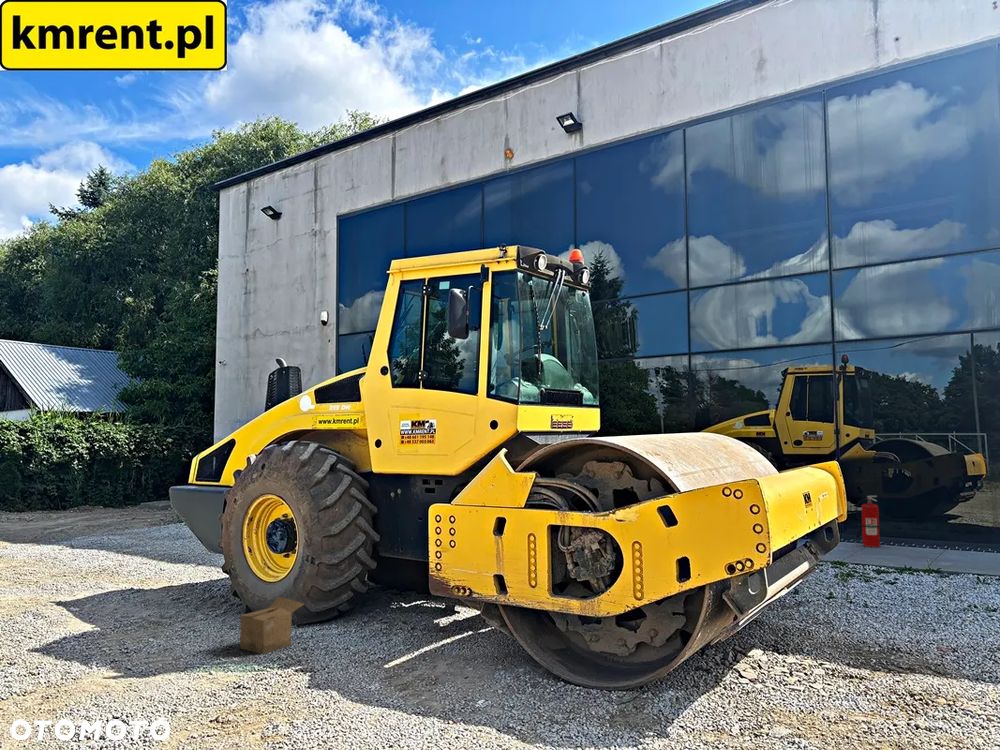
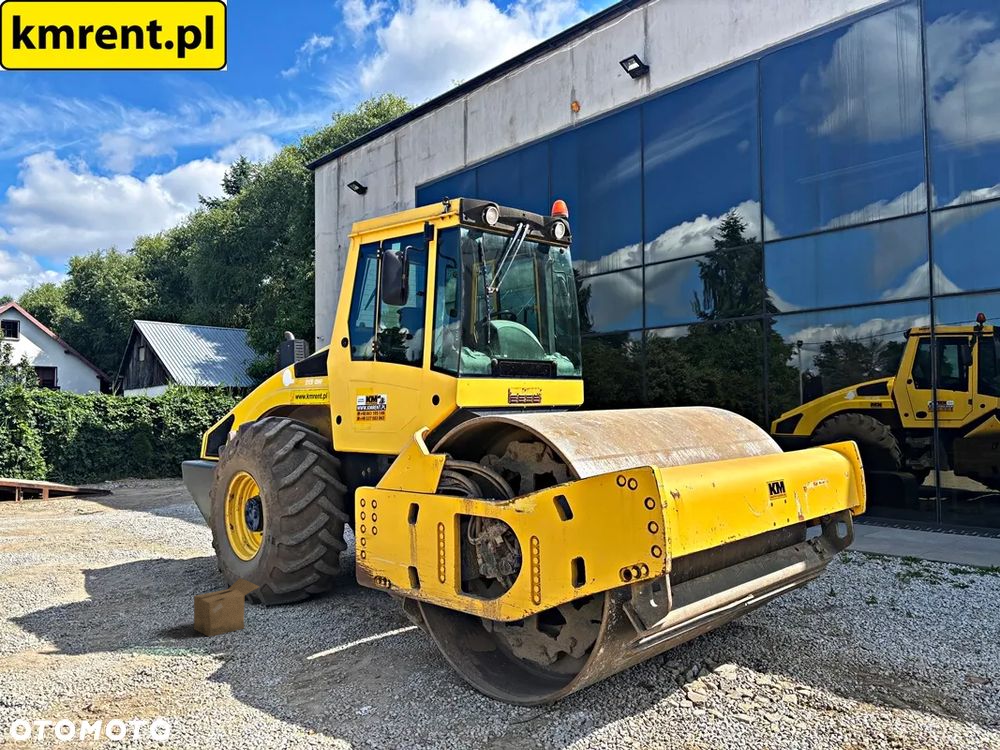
fire extinguisher: present [856,496,880,547] -> none [960,479,990,540]

